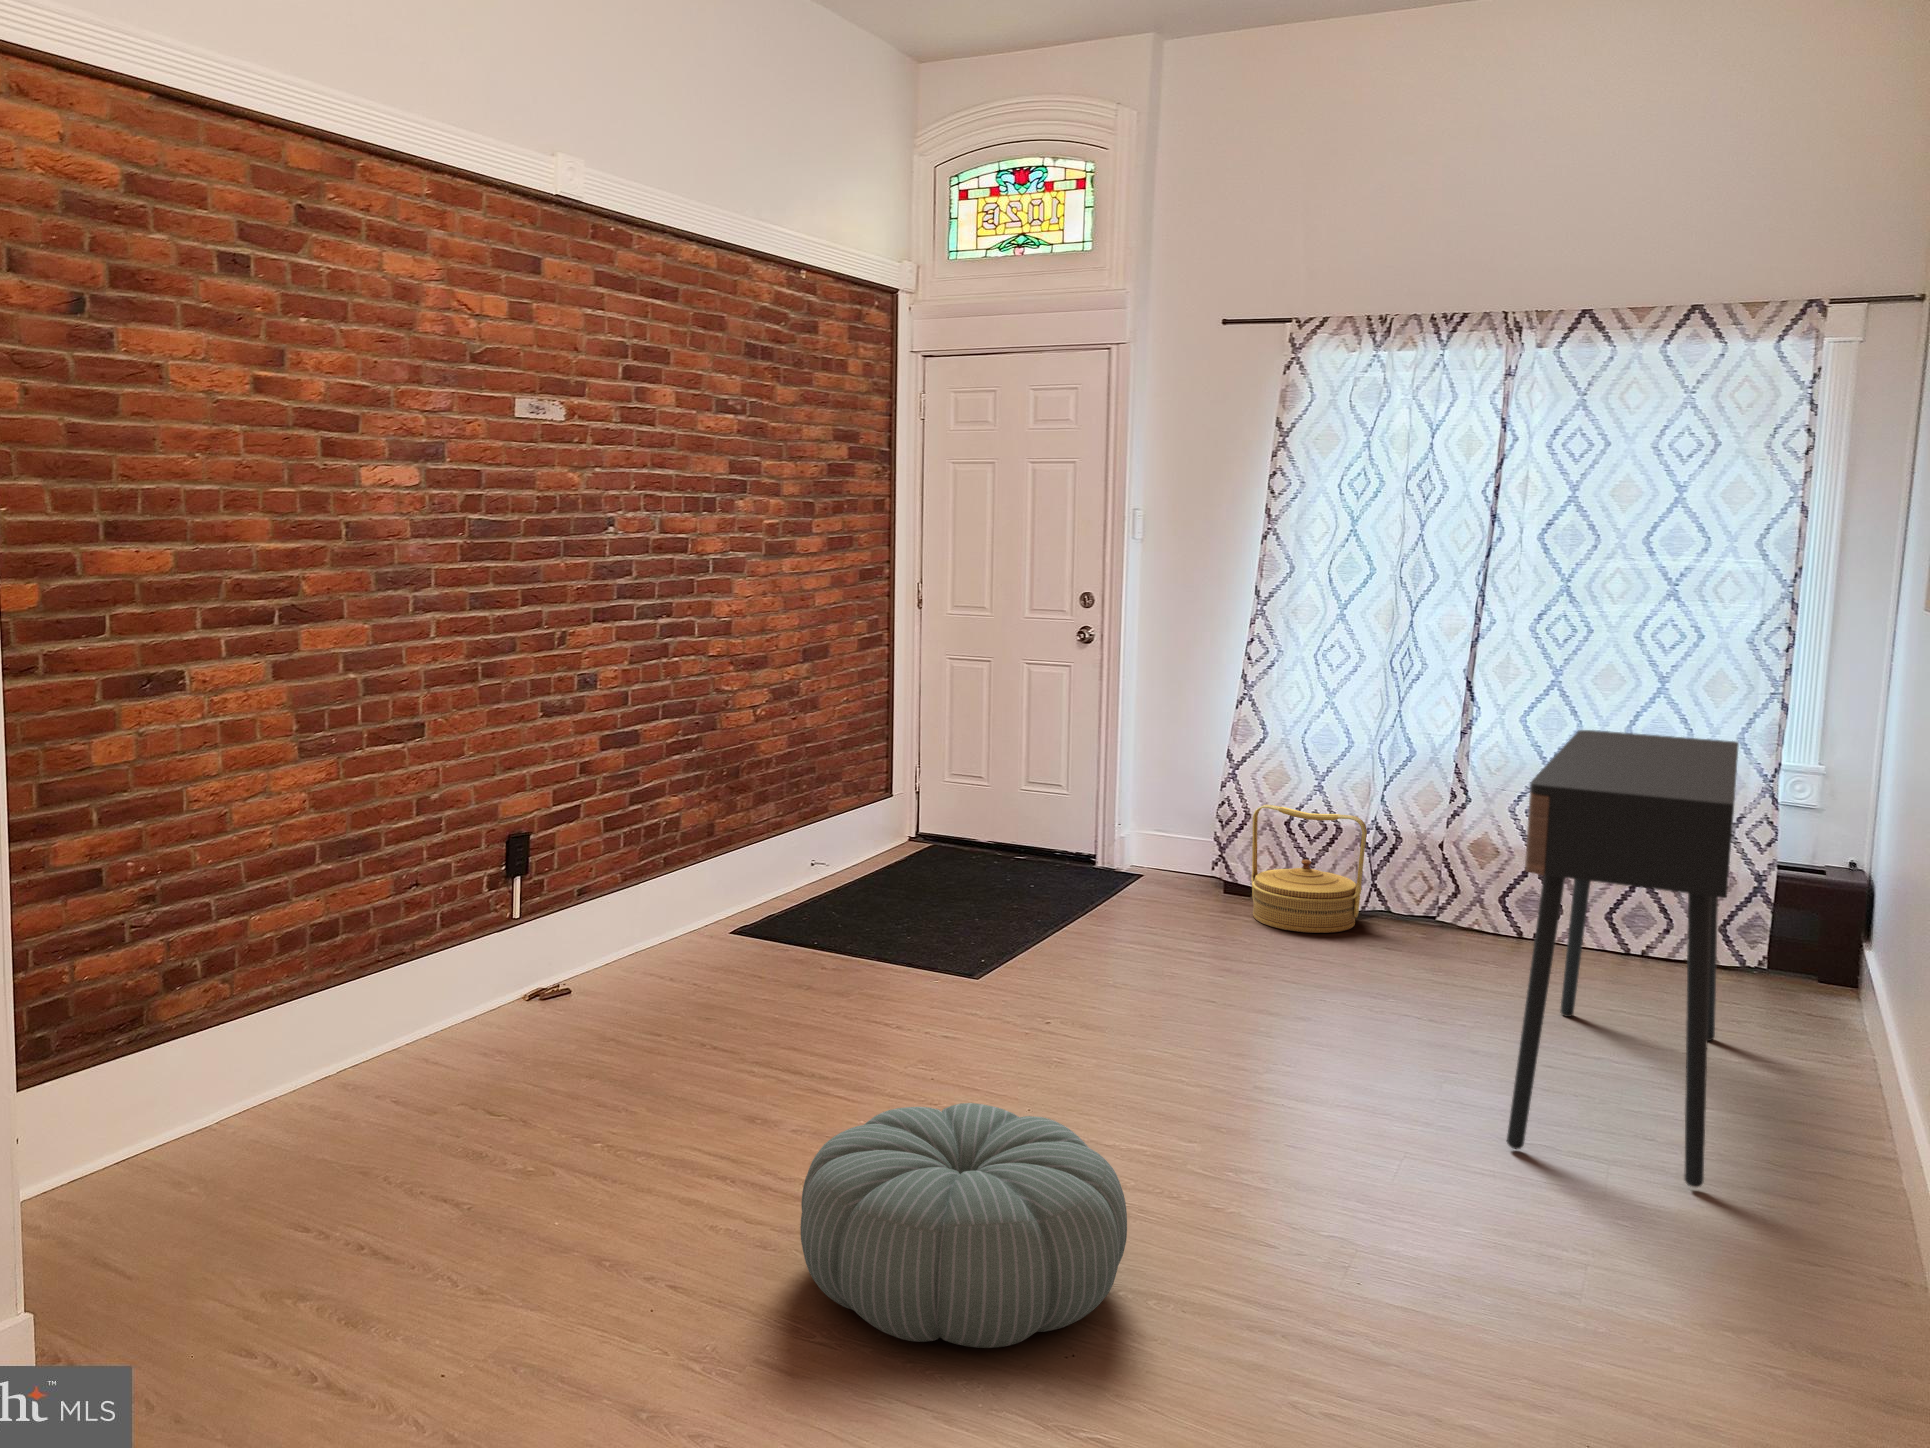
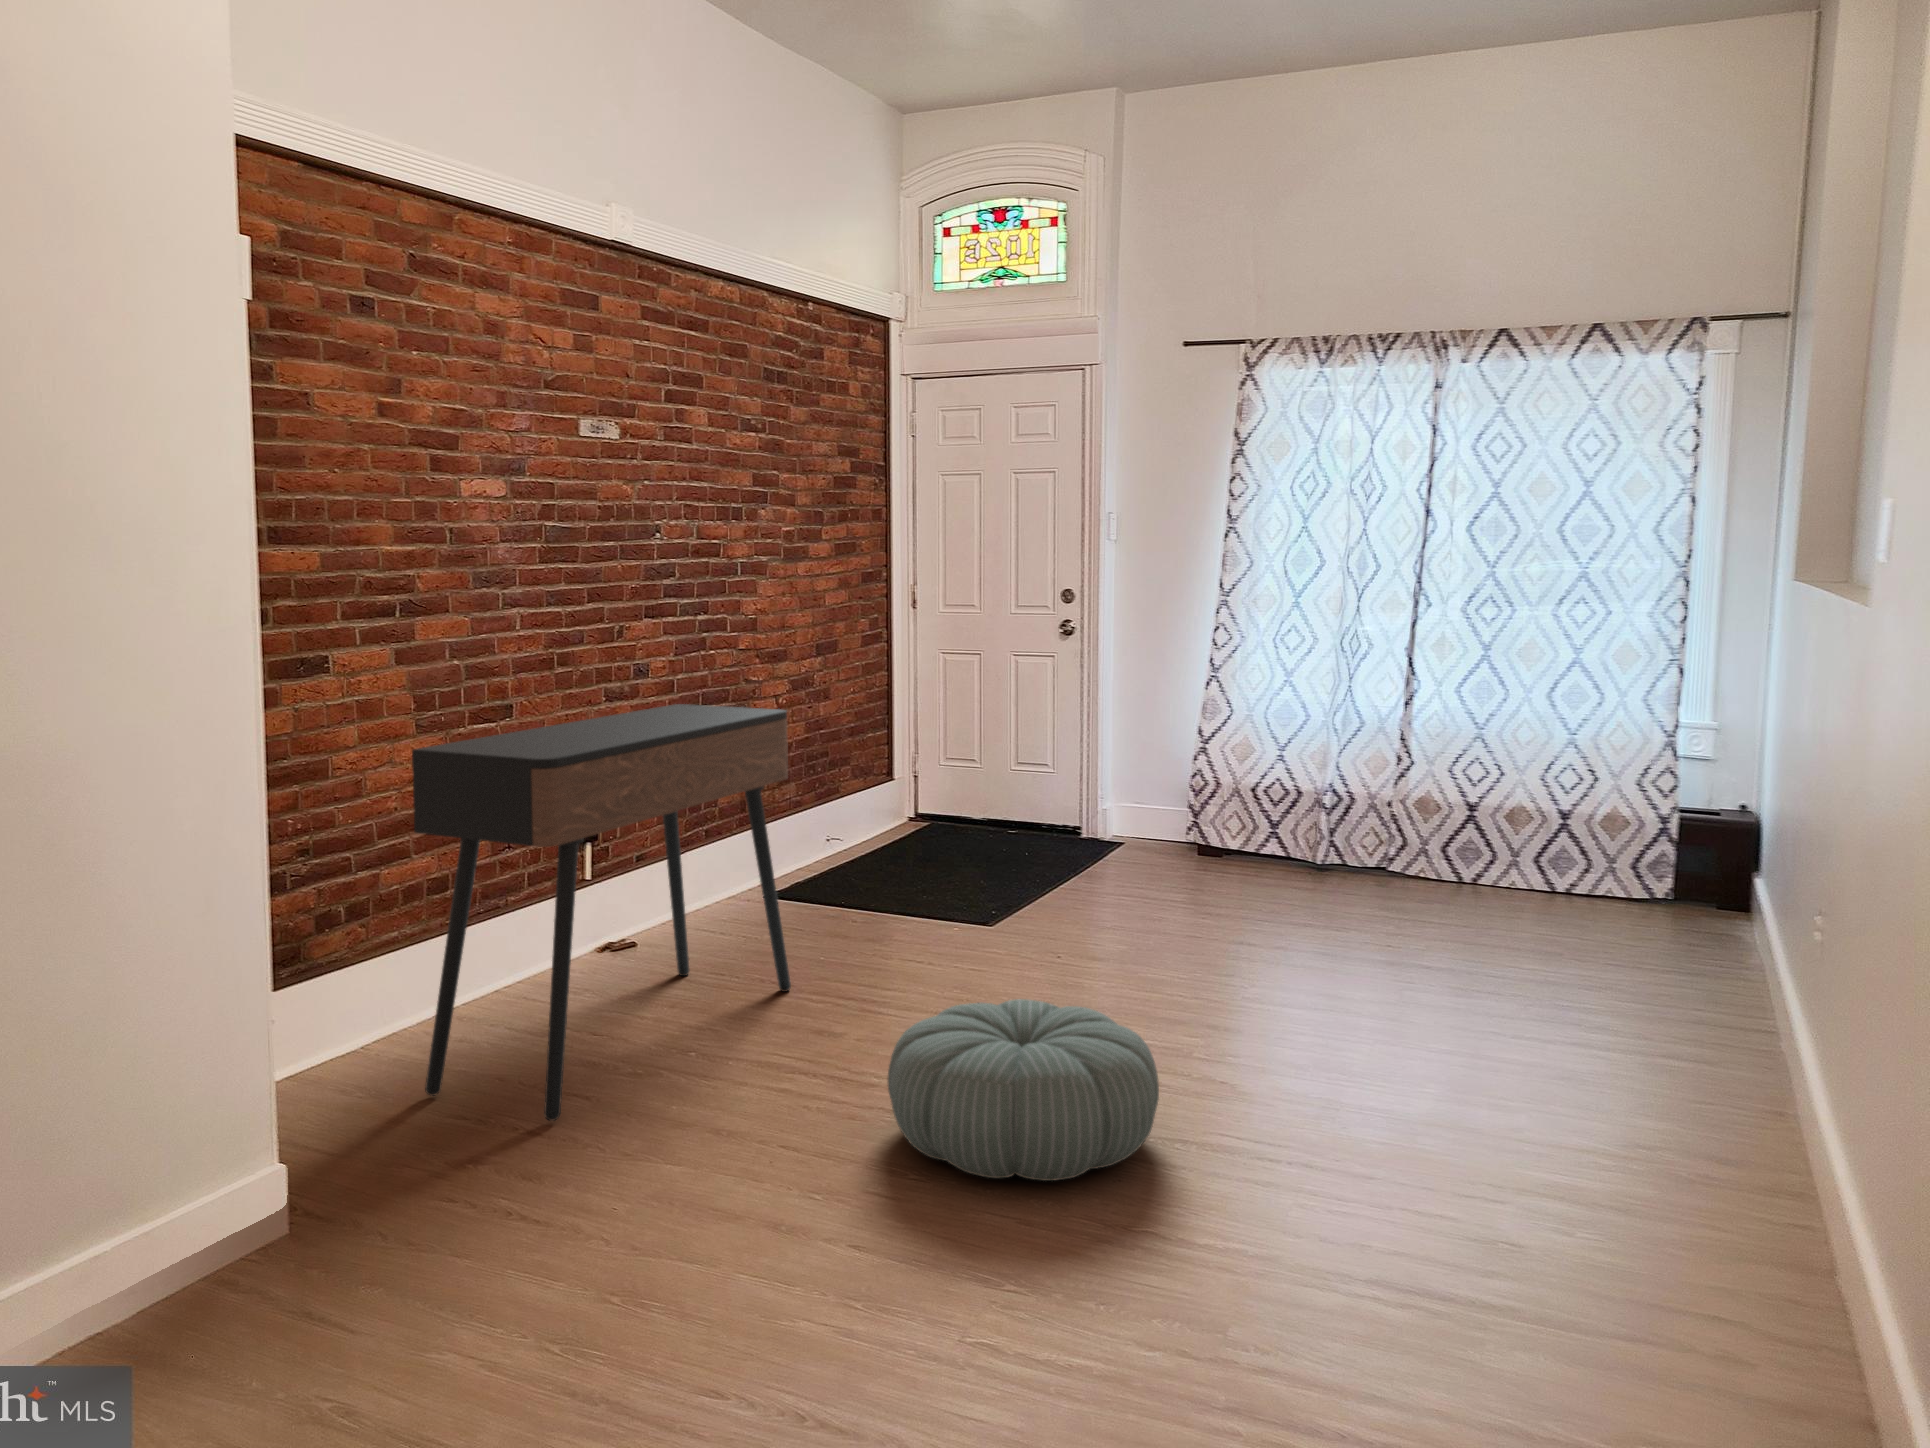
console table: present [1507,730,1739,1188] -> present [412,704,791,1121]
woven basket: present [1251,805,1367,933] -> none [1223,772,1325,883]

